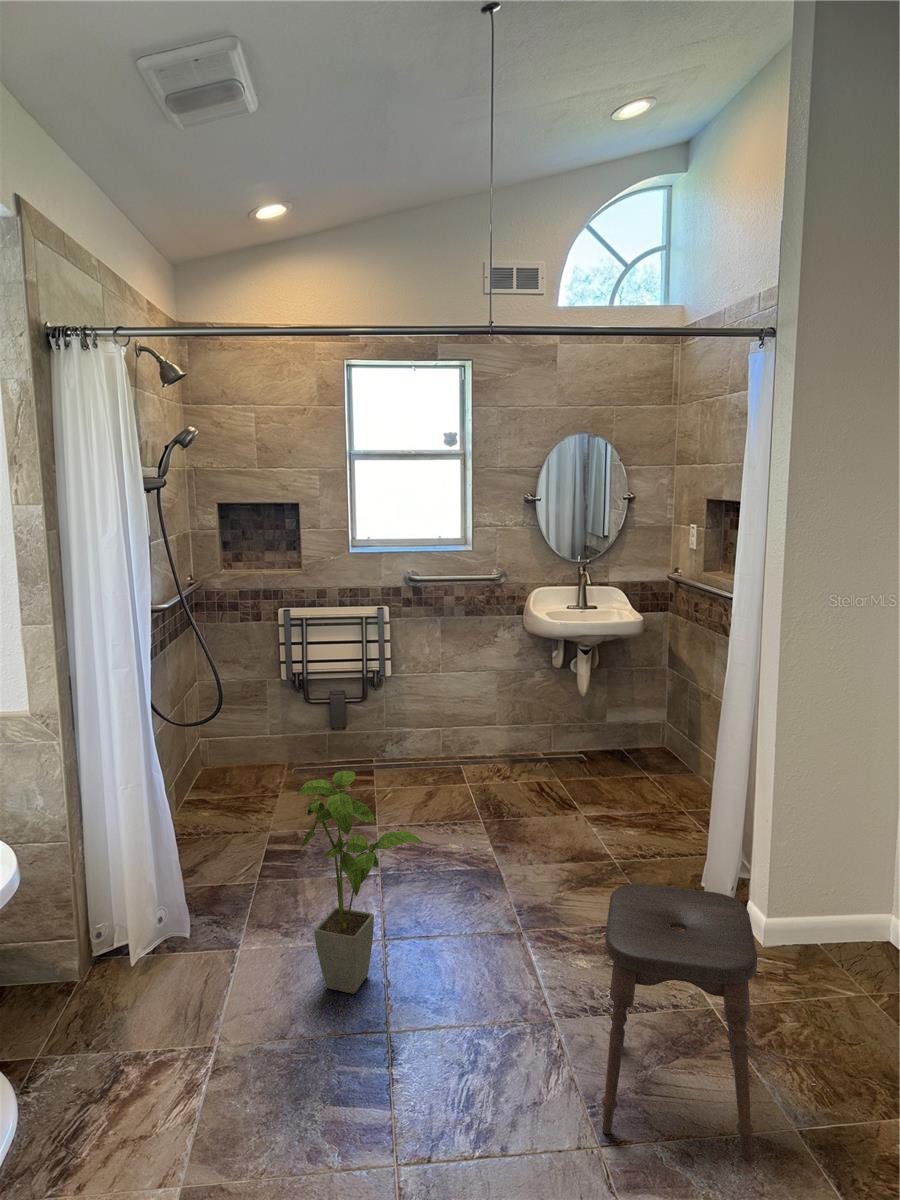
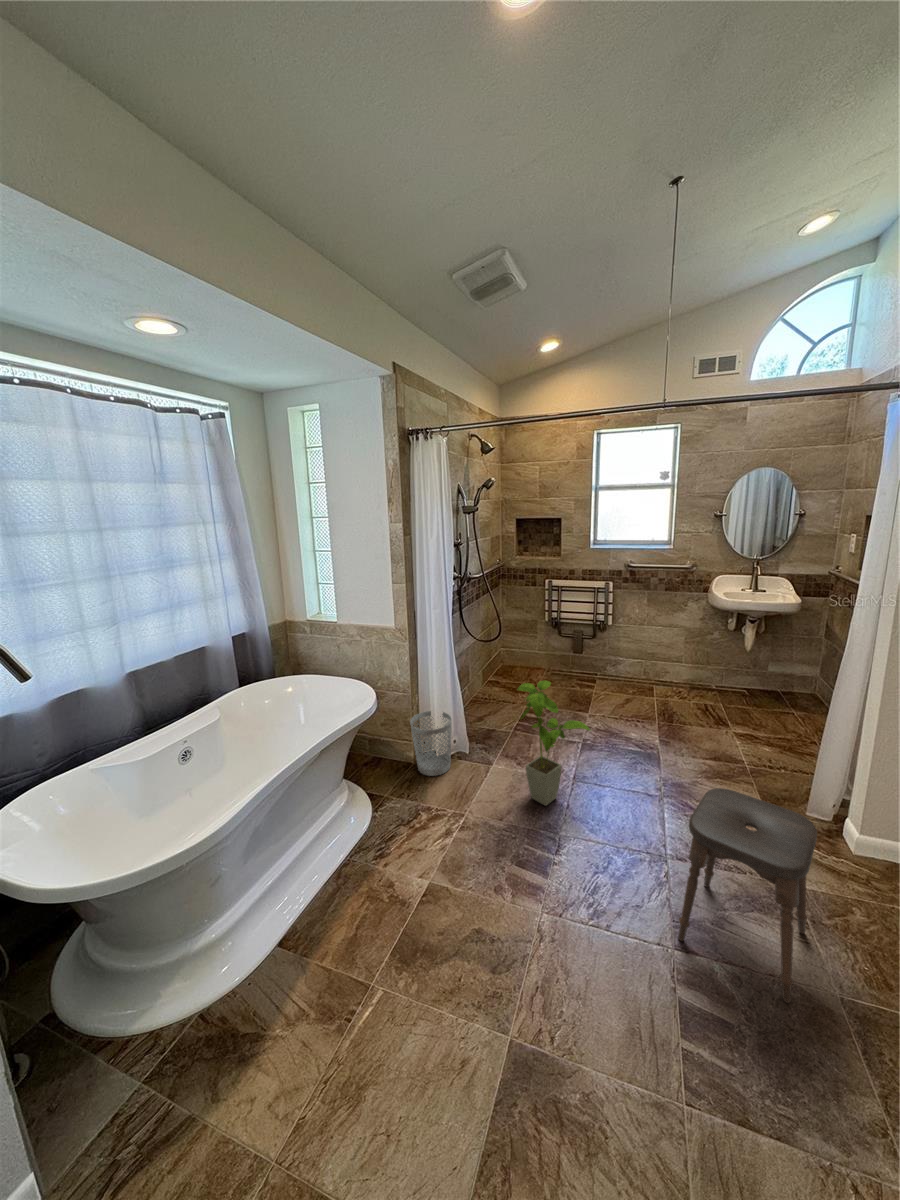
wastebasket: none [67,868,157,1003] -> present [410,711,452,776]

